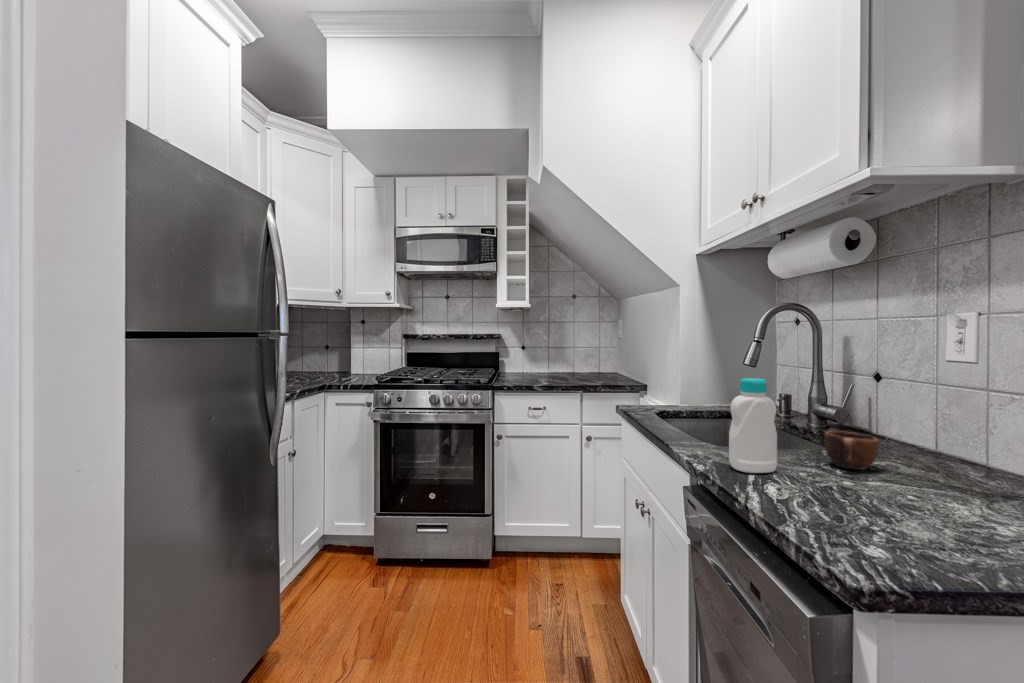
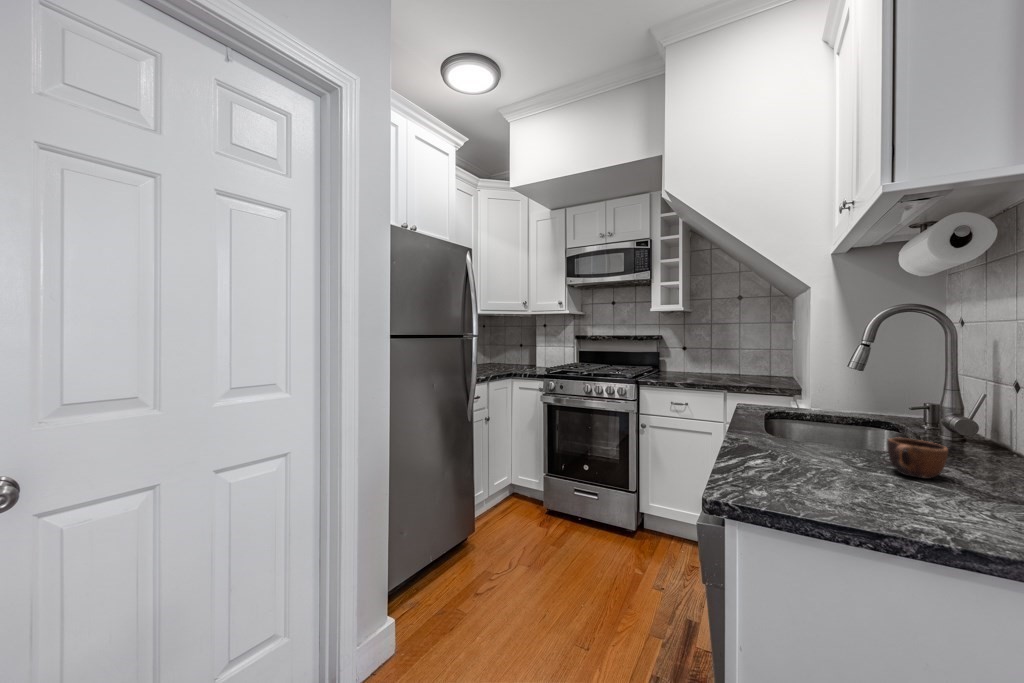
bottle: present [729,378,777,473] -> none [773,381,820,468]

